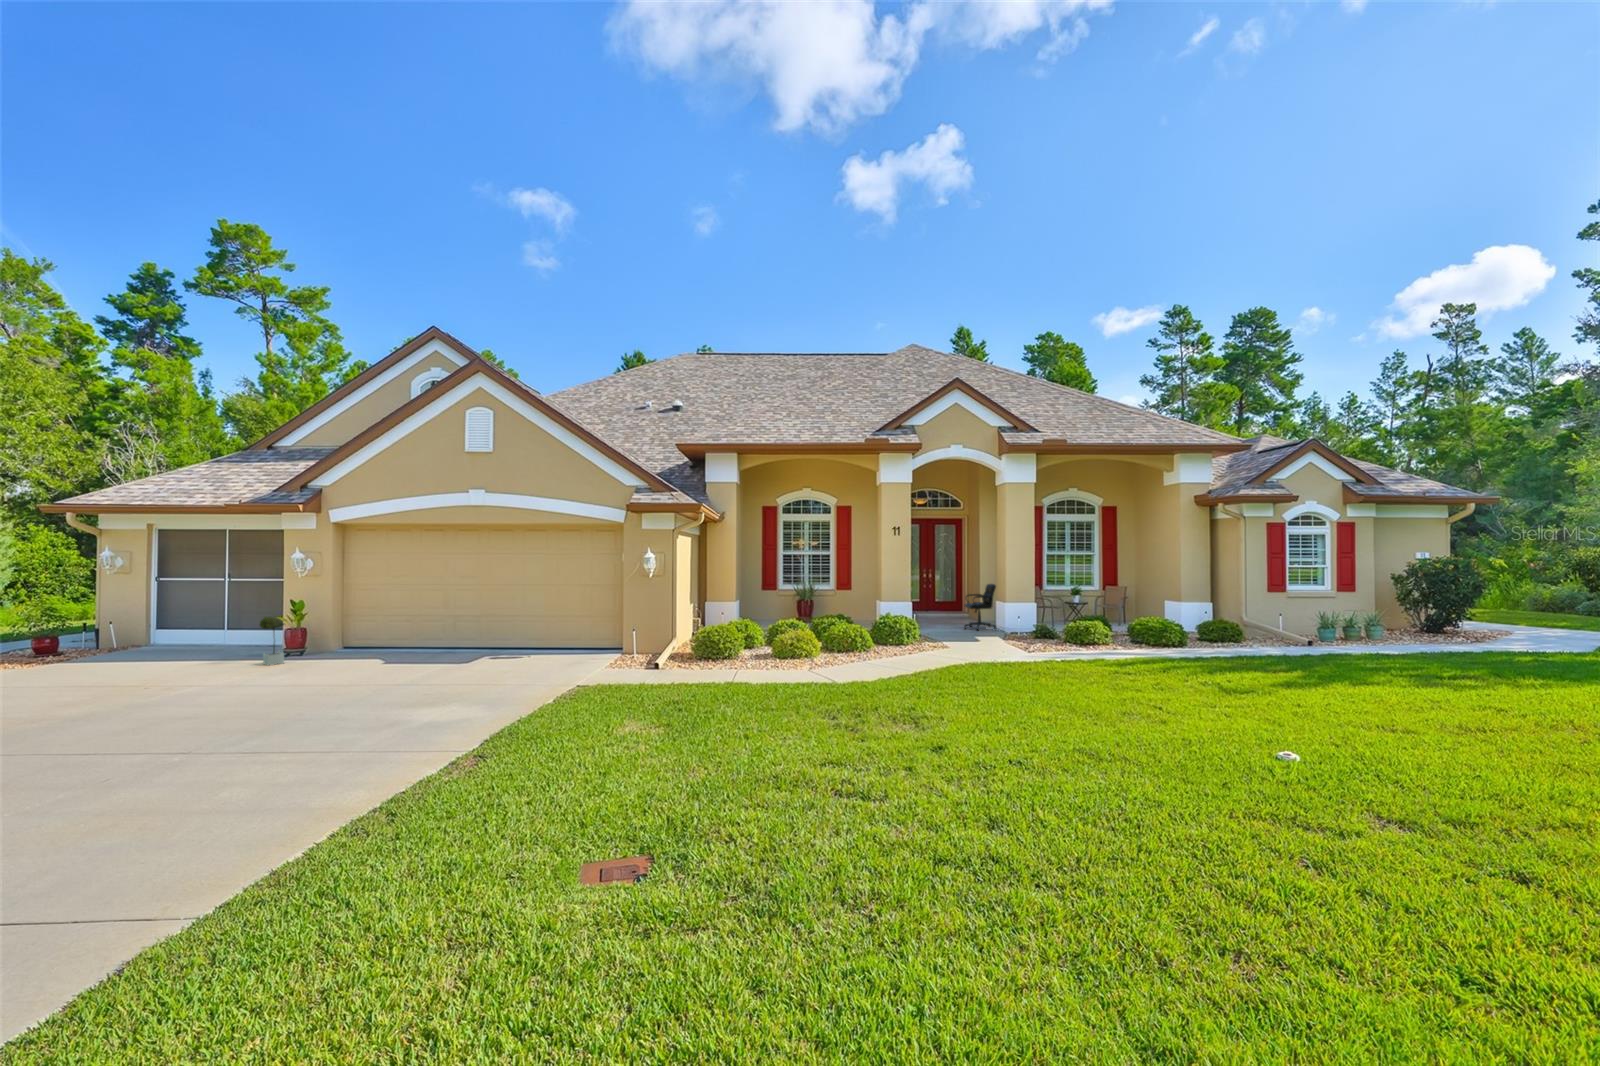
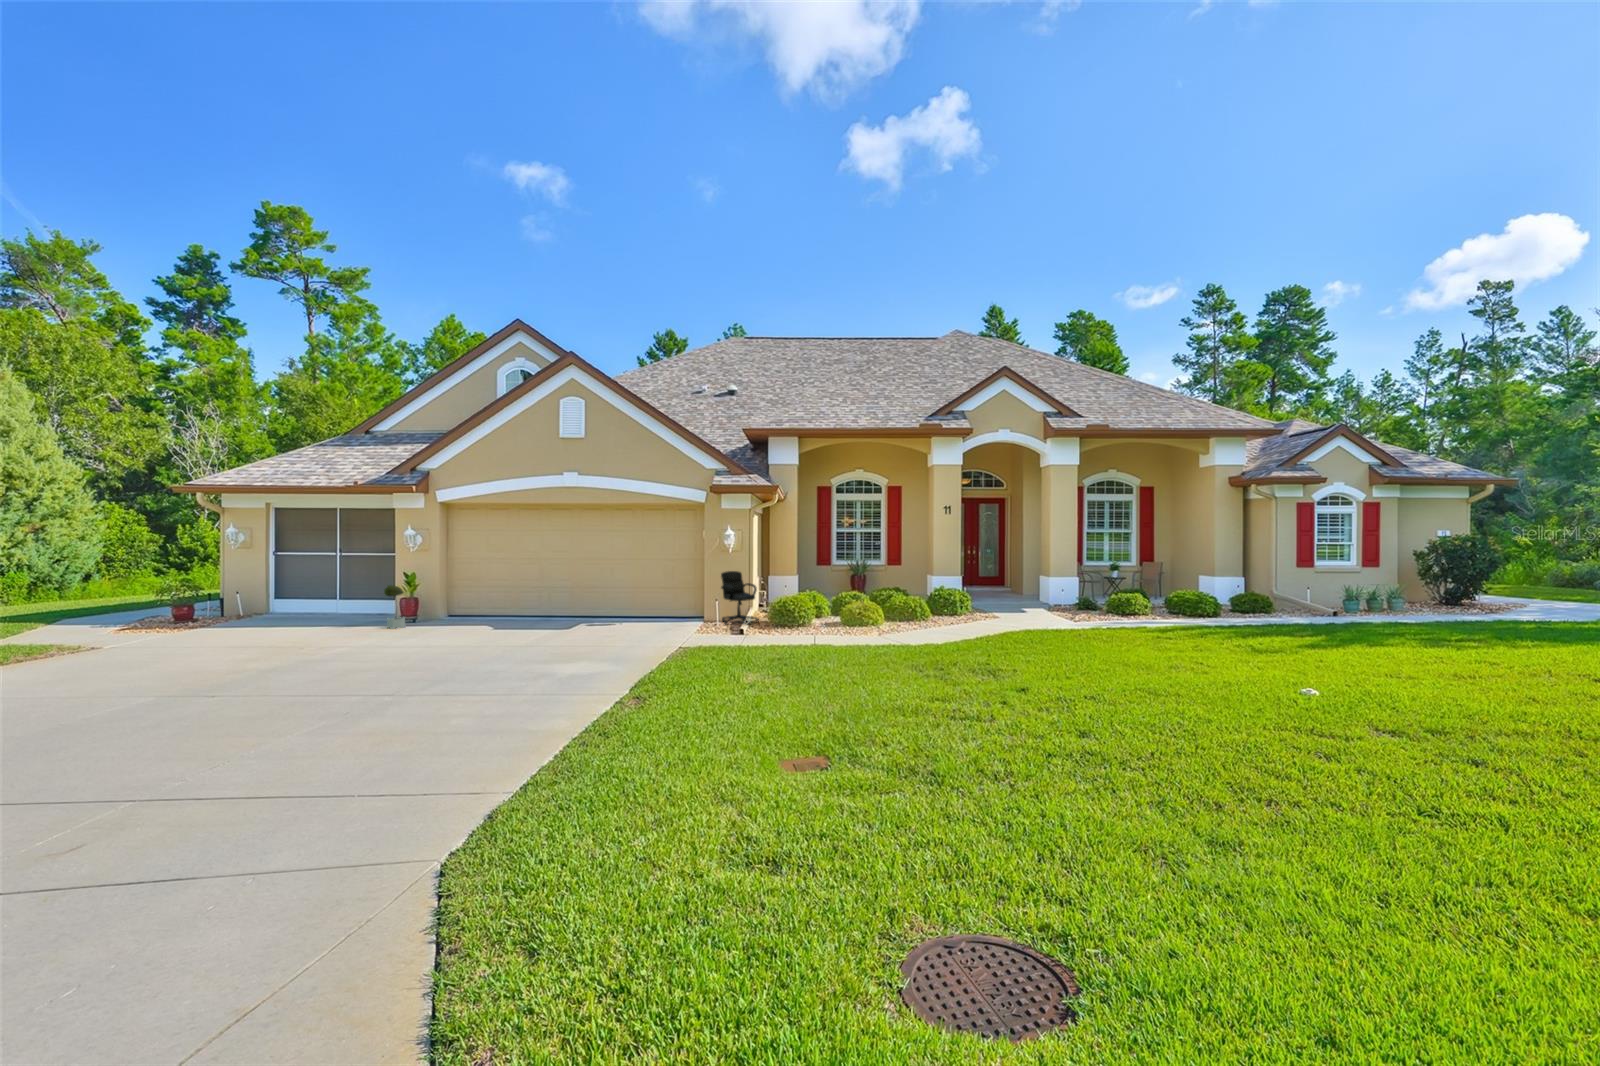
chair: present [964,584,996,630] -> present [721,571,759,625]

